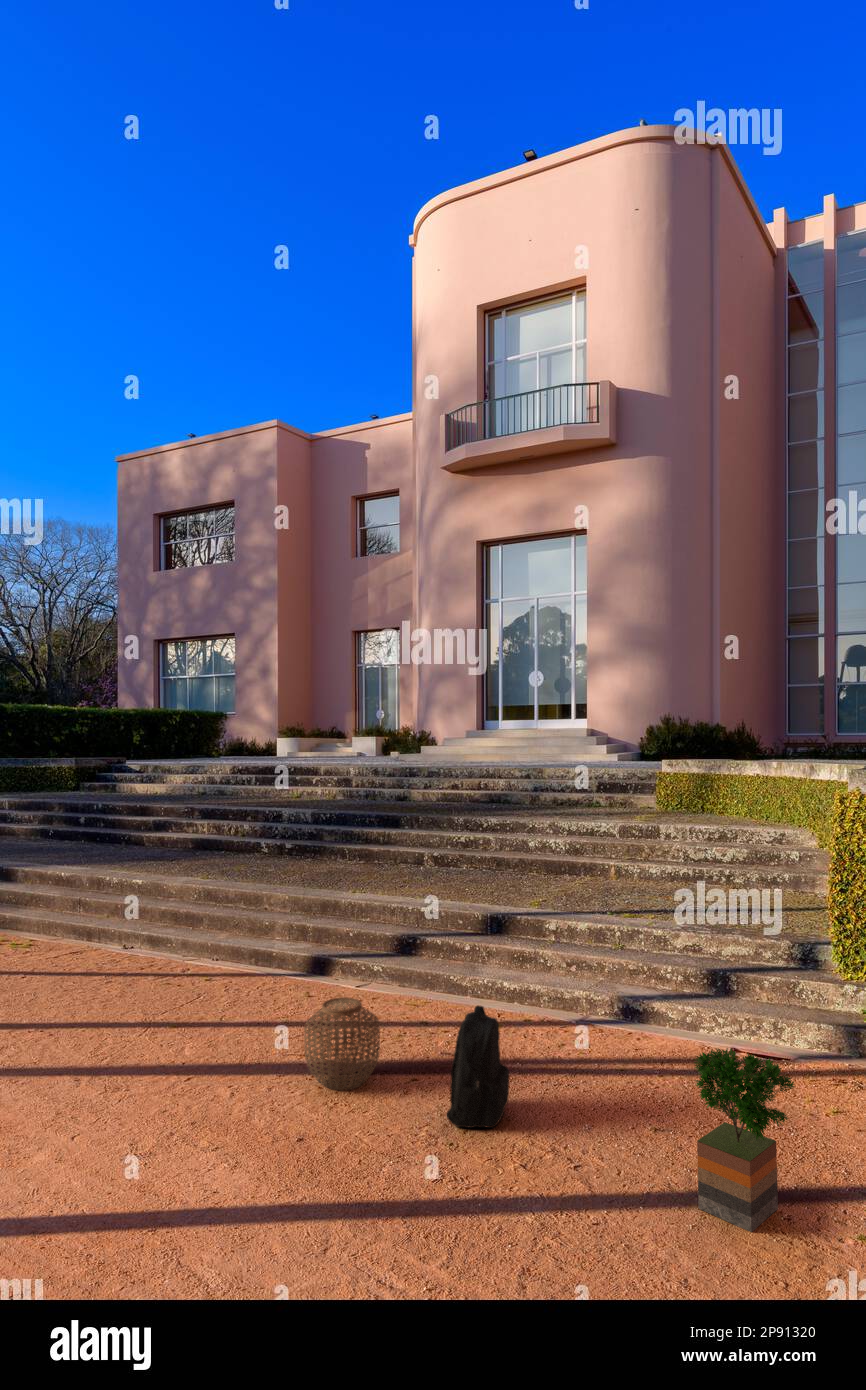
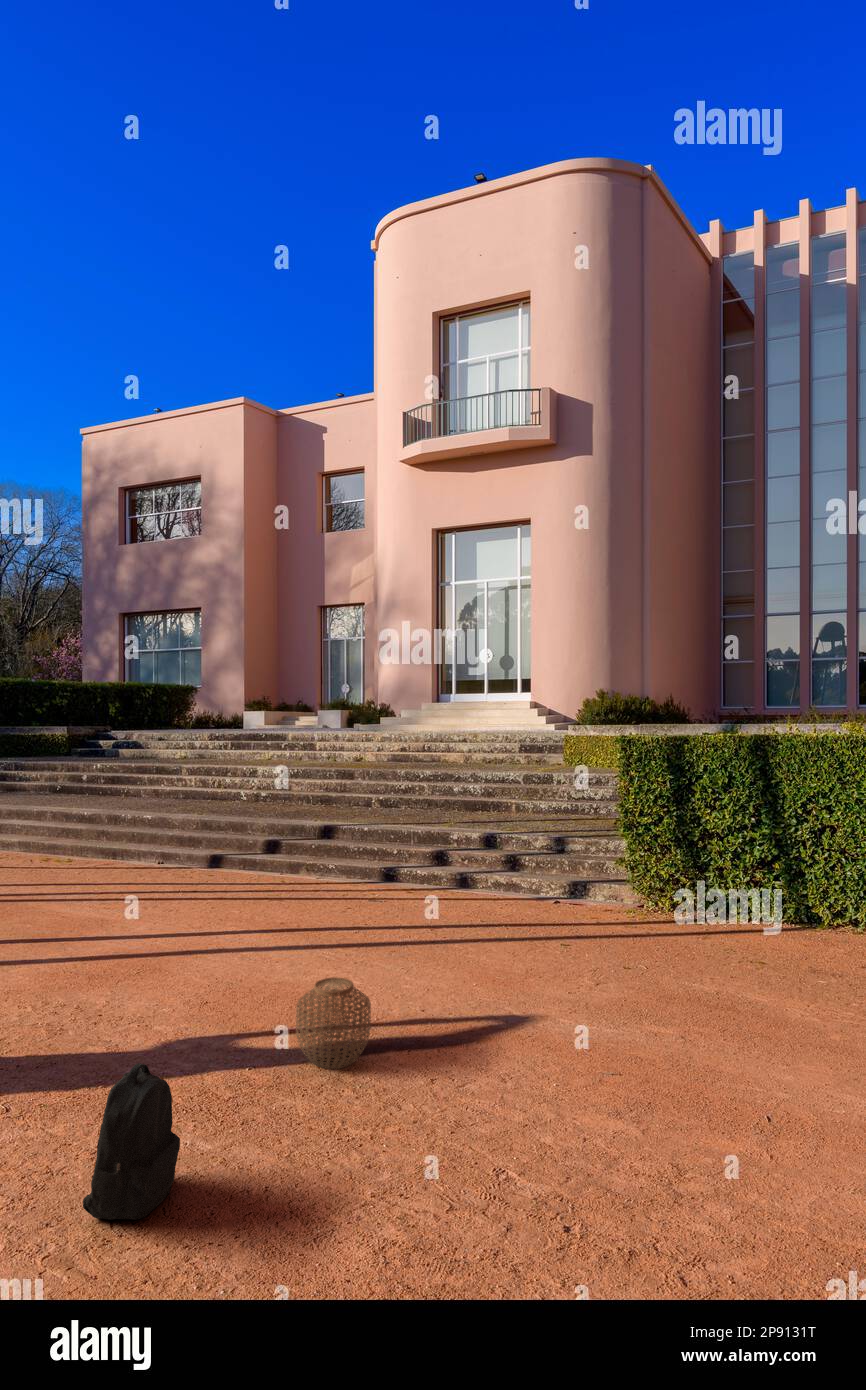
backpack: present [447,1005,509,1128] -> present [83,1063,180,1220]
potted tree: present [693,1048,795,1232] -> none [689,1043,792,1226]

